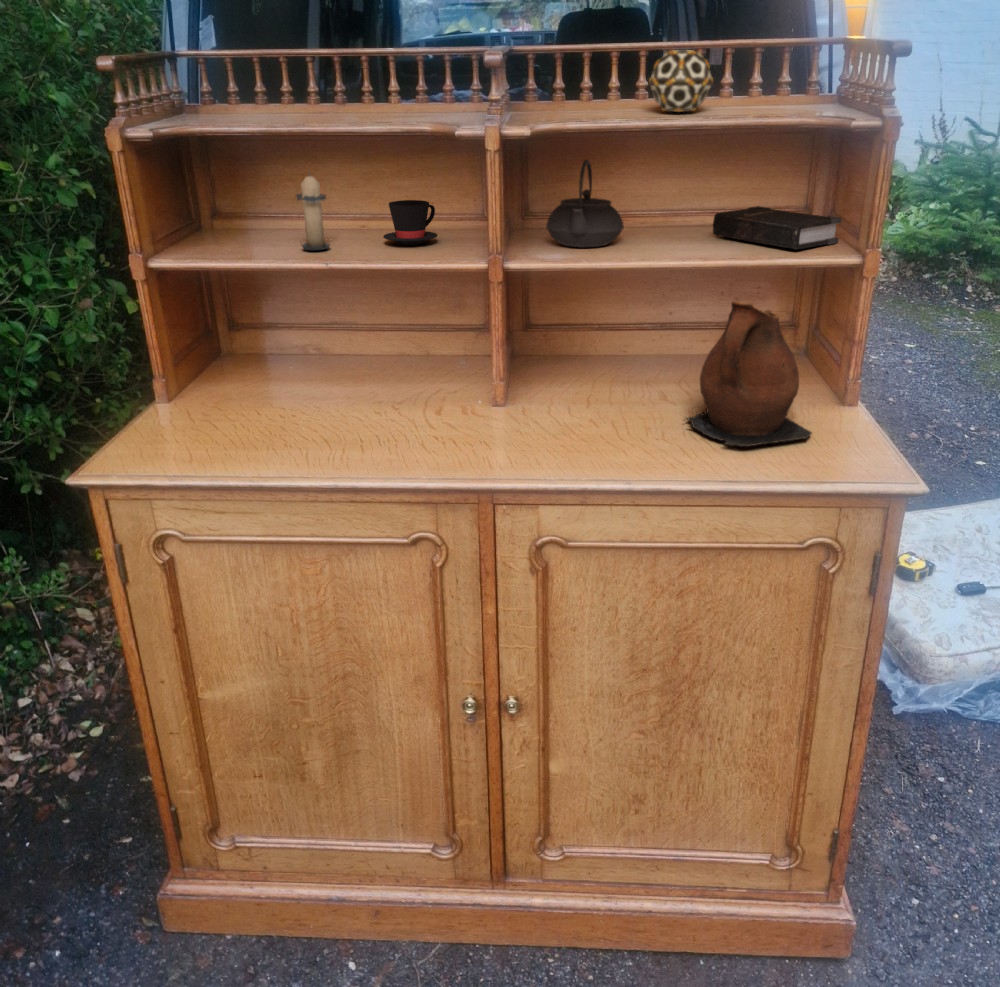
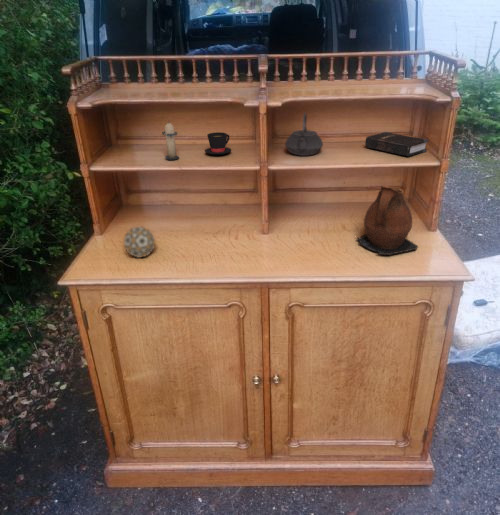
decorative ball: present [649,50,713,112] -> present [124,226,155,258]

